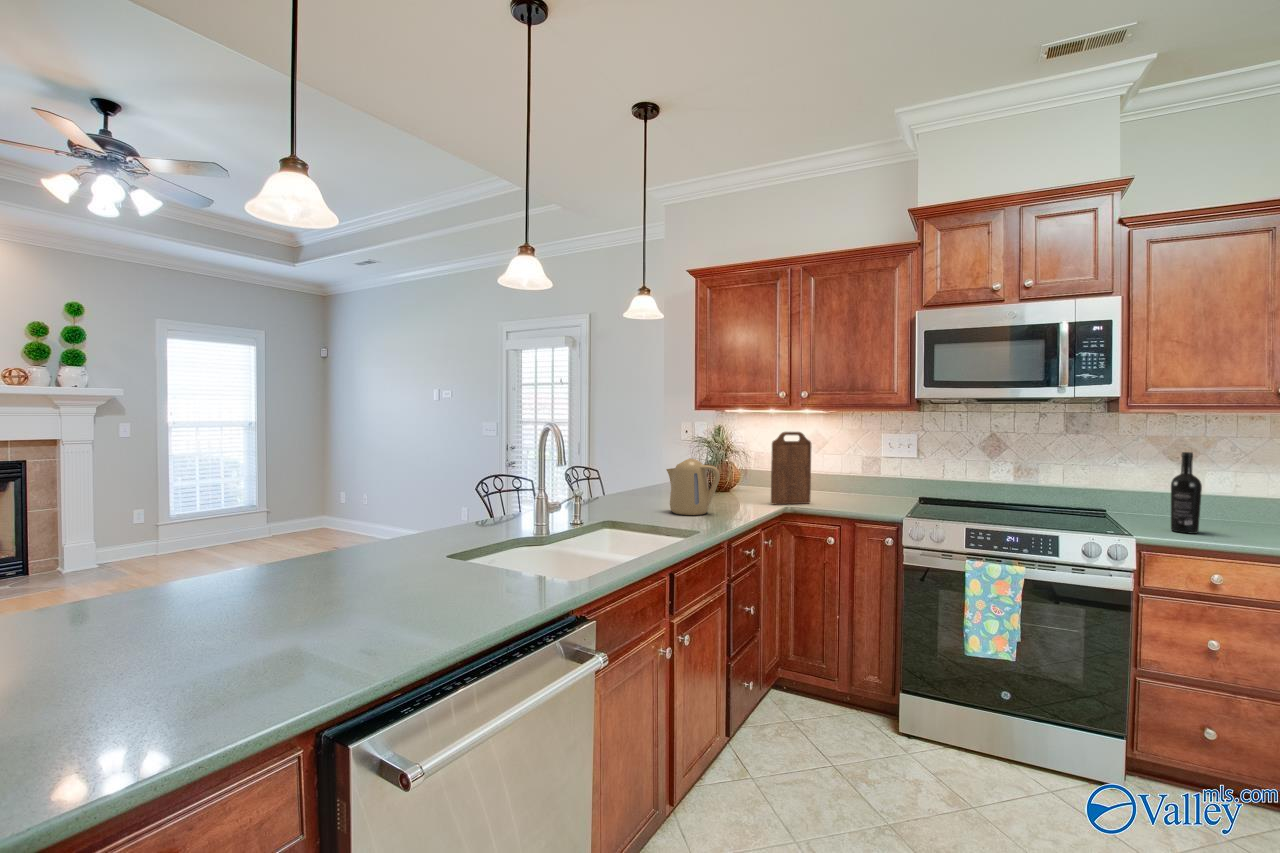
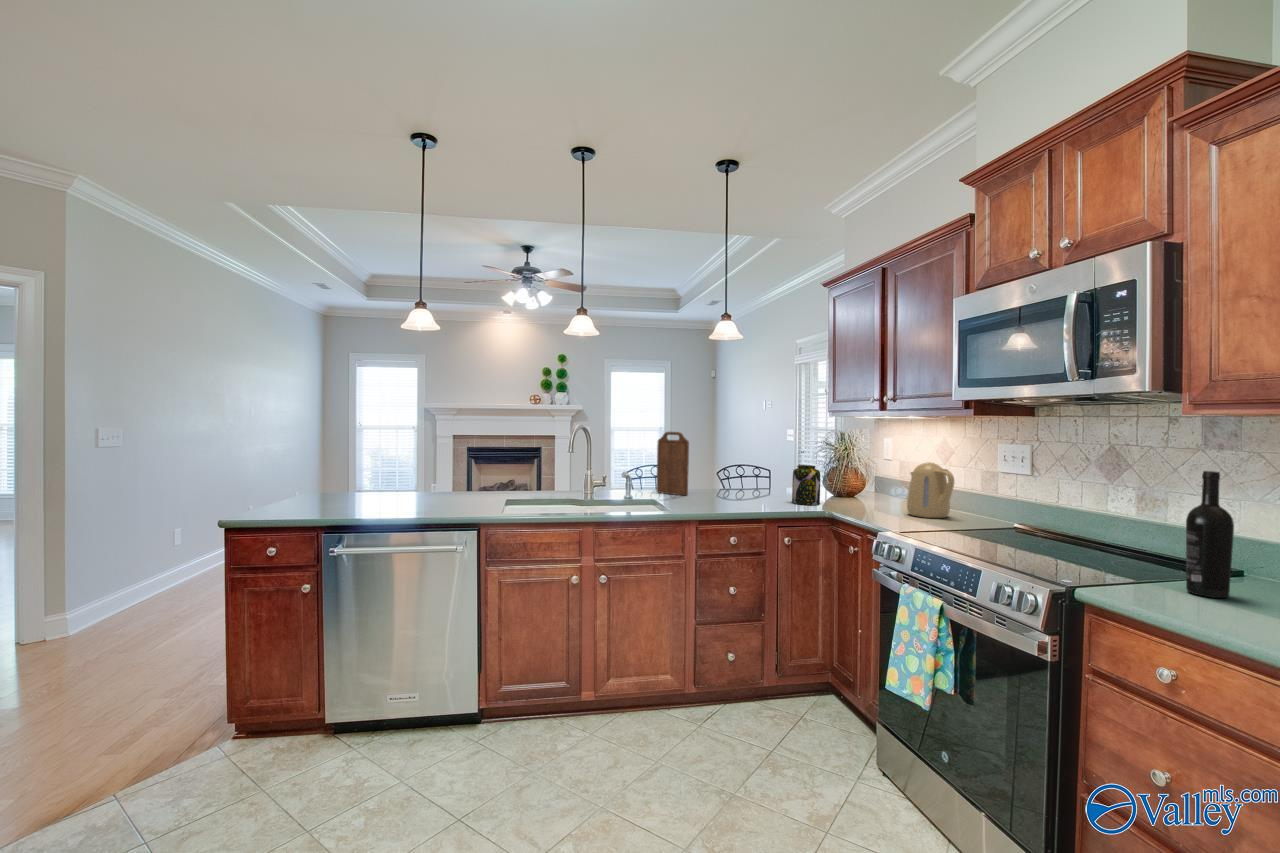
cutting board: present [771,432,811,504] -> present [657,432,689,496]
kettle: present [666,458,720,515] -> present [907,462,954,518]
jar: none [727,463,757,504] -> present [792,465,820,505]

